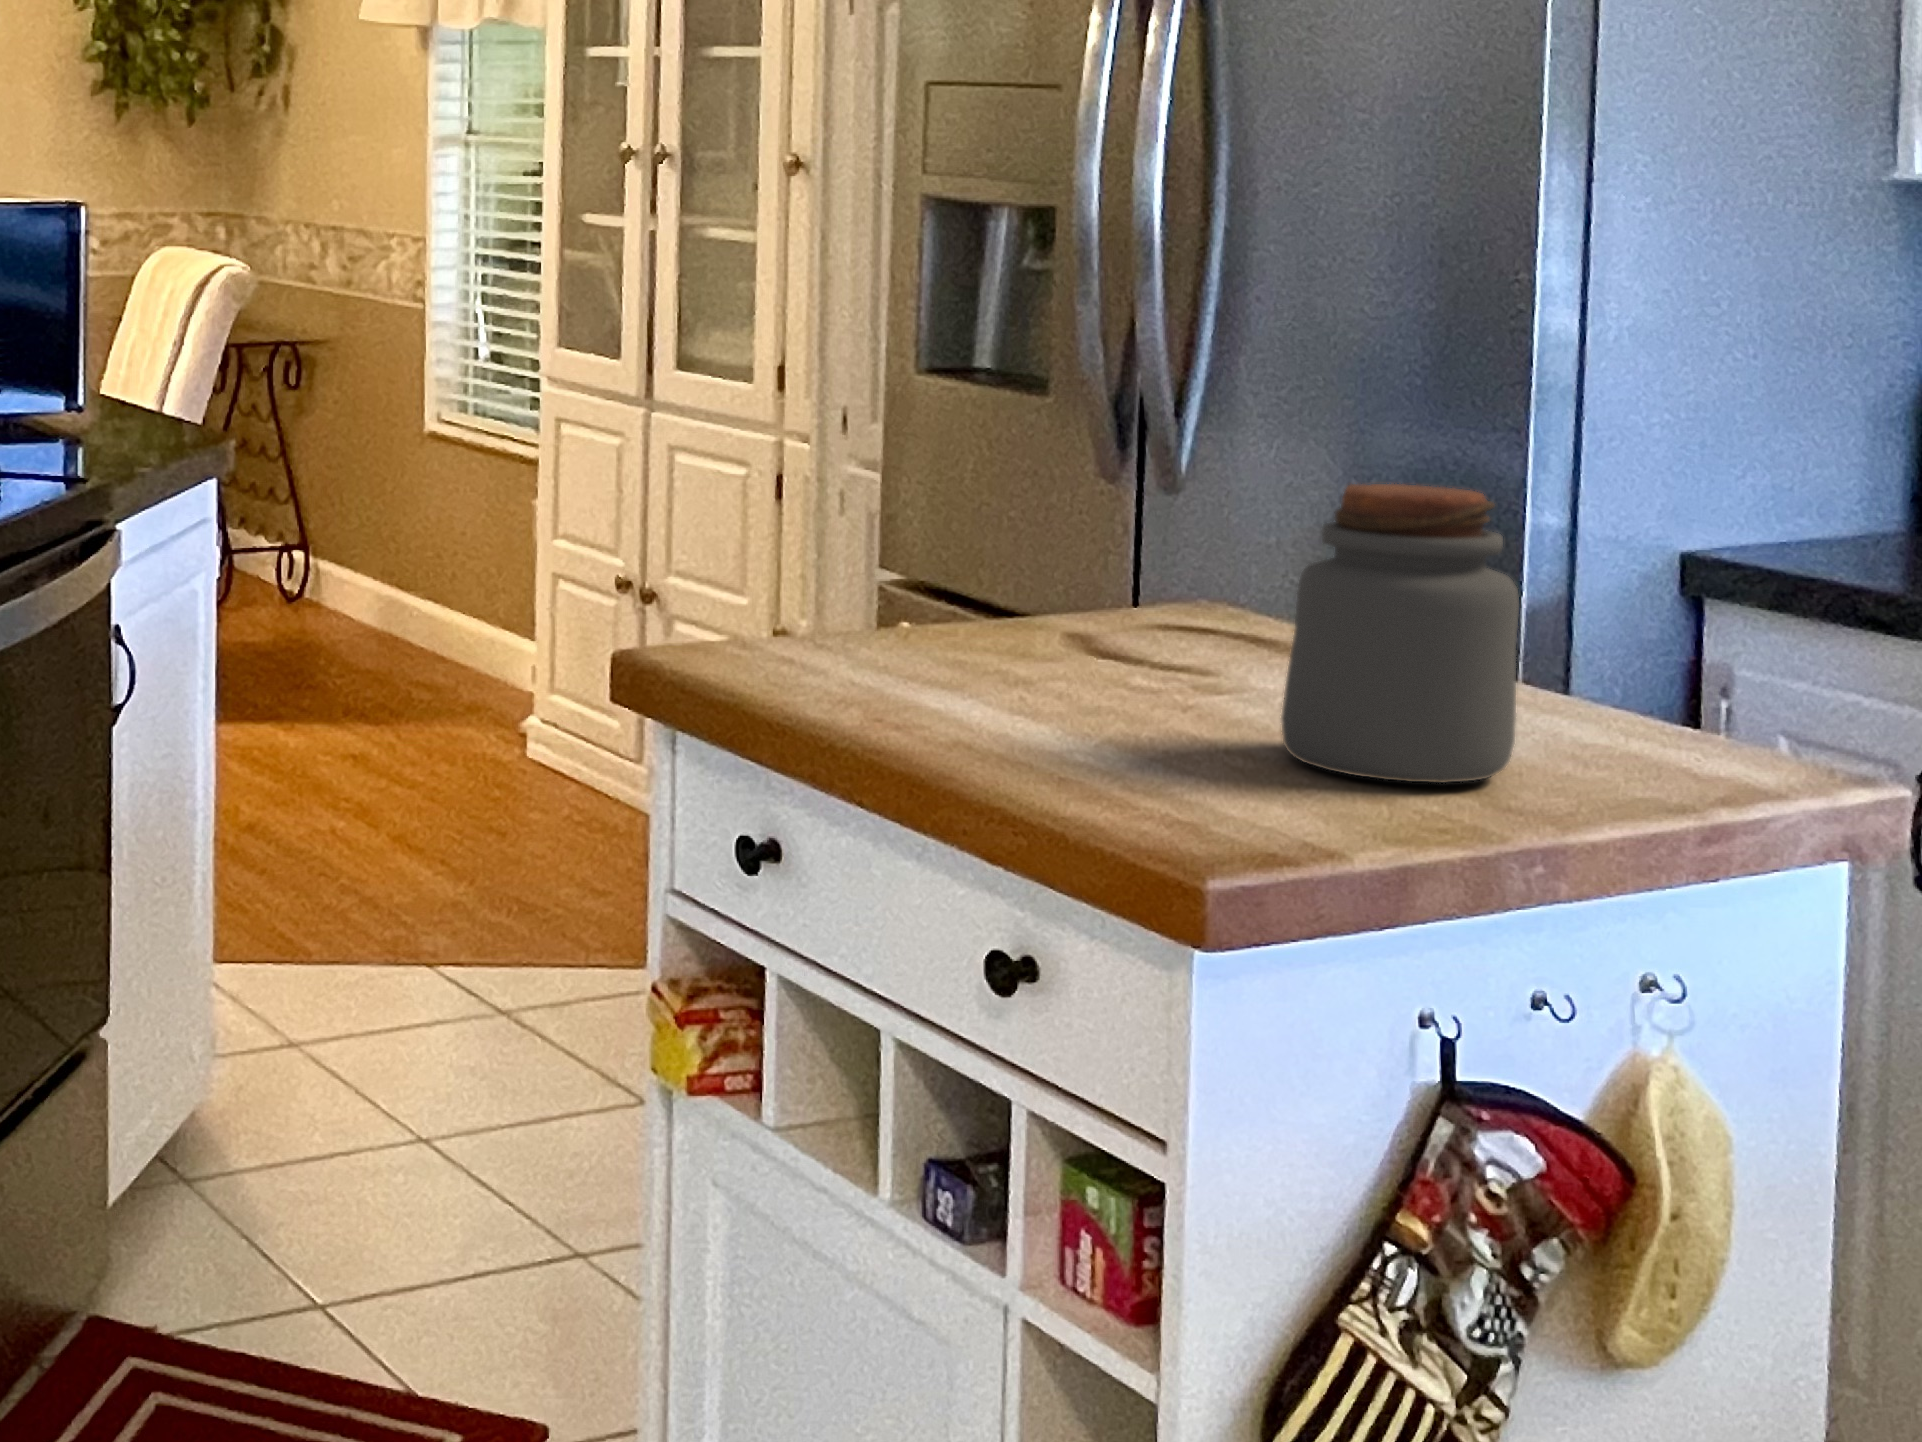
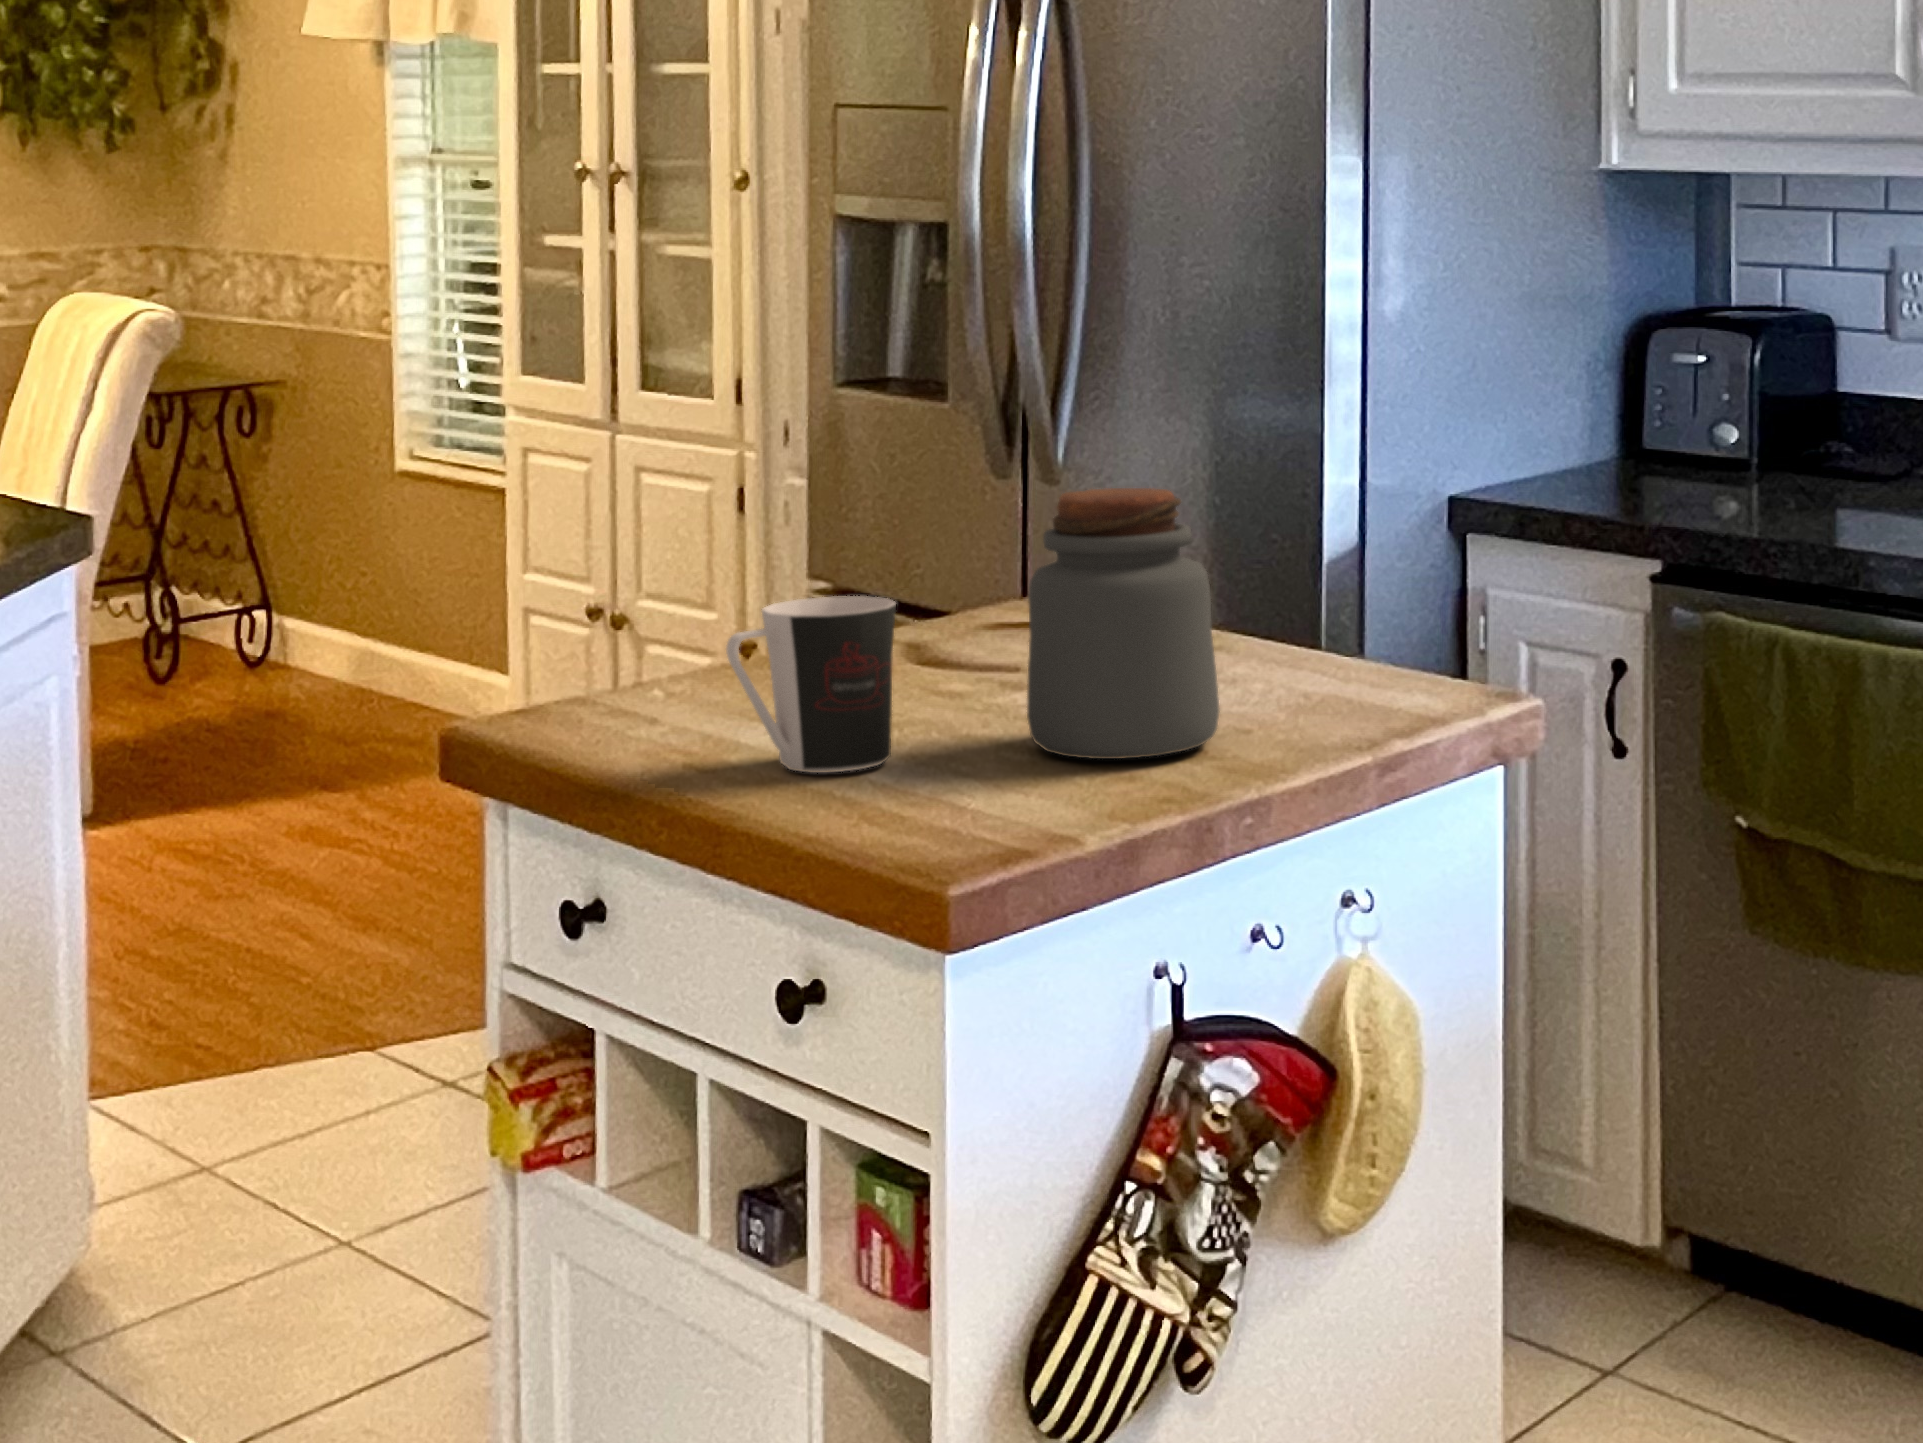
coffee cup: none [965,573,1150,757] -> present [726,596,896,773]

